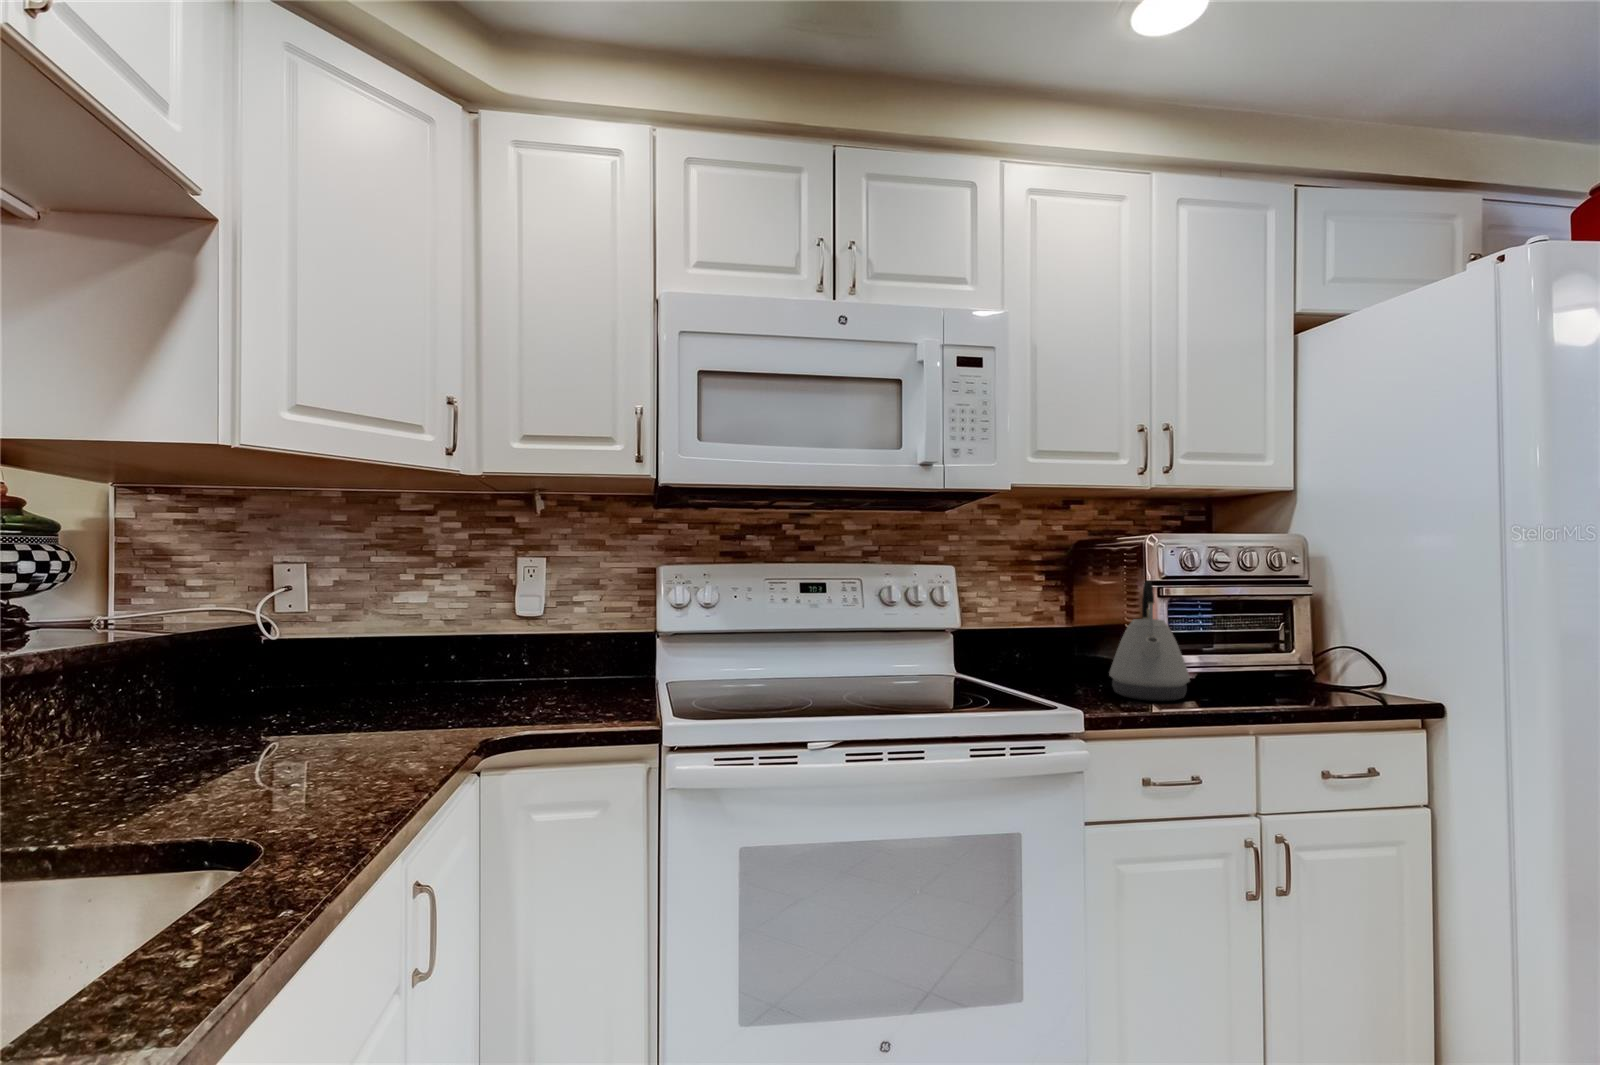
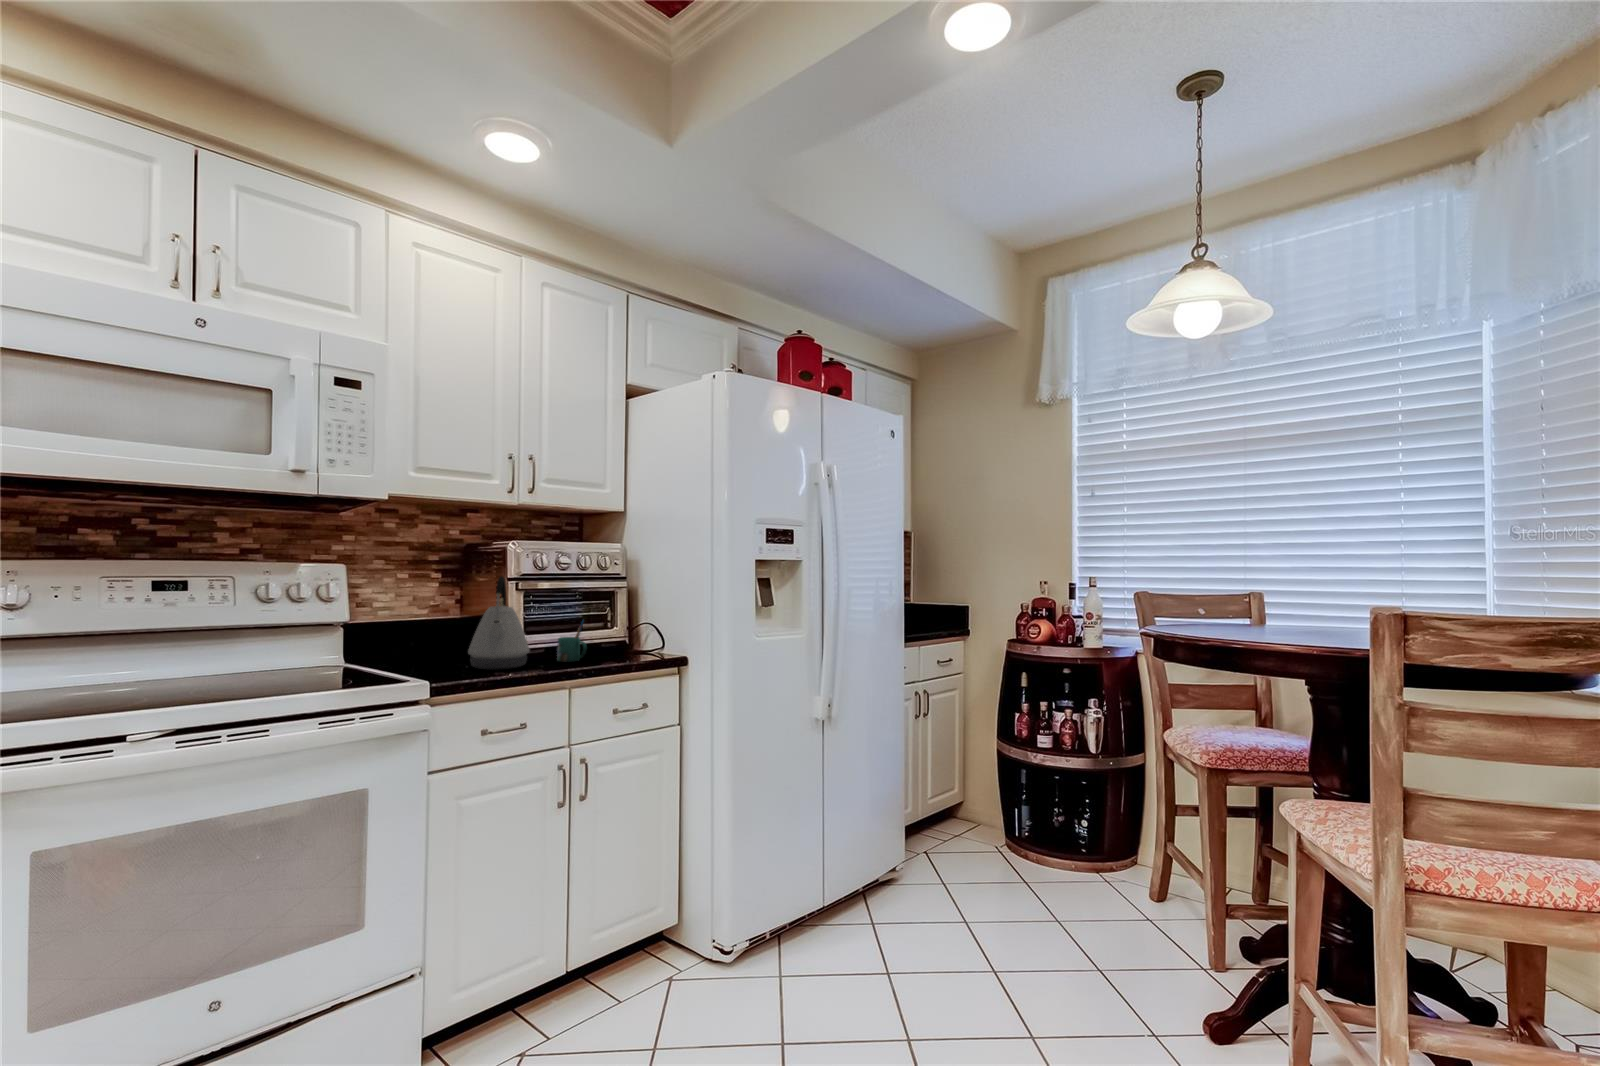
mug: none [1217,640,1262,696] -> present [557,621,586,662]

